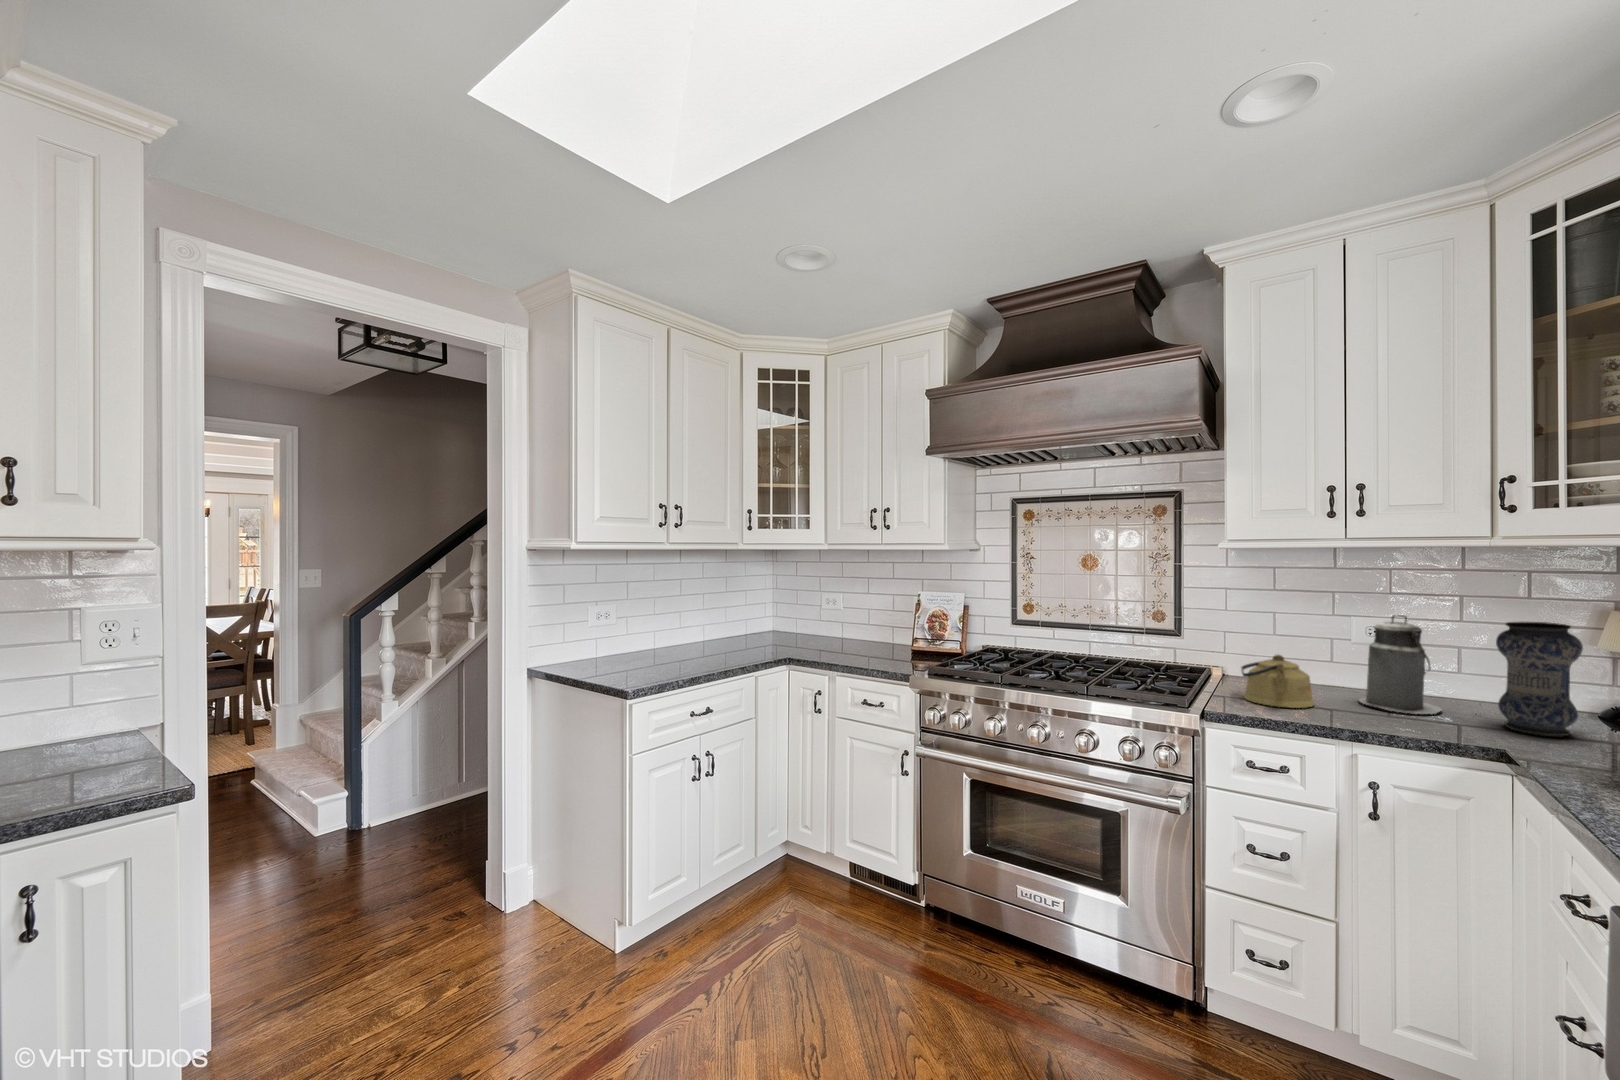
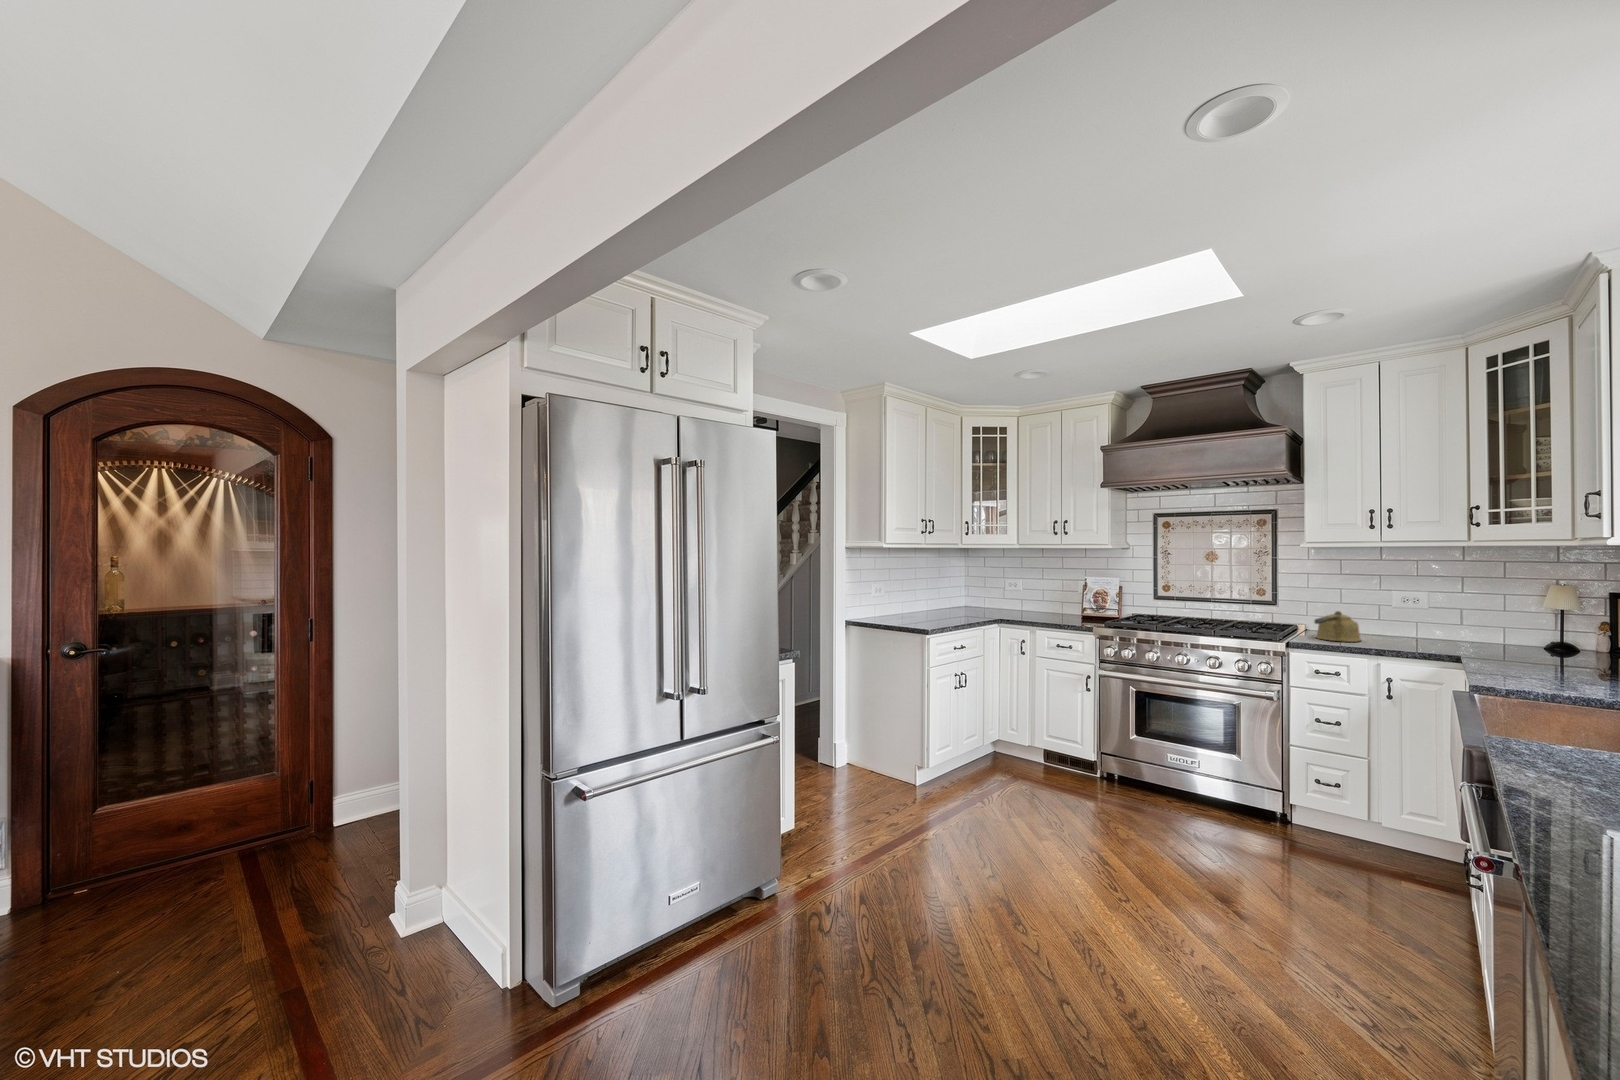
canister: present [1359,615,1442,714] -> none [1391,587,1444,645]
vase: present [1496,622,1583,736] -> none [1473,590,1523,654]

